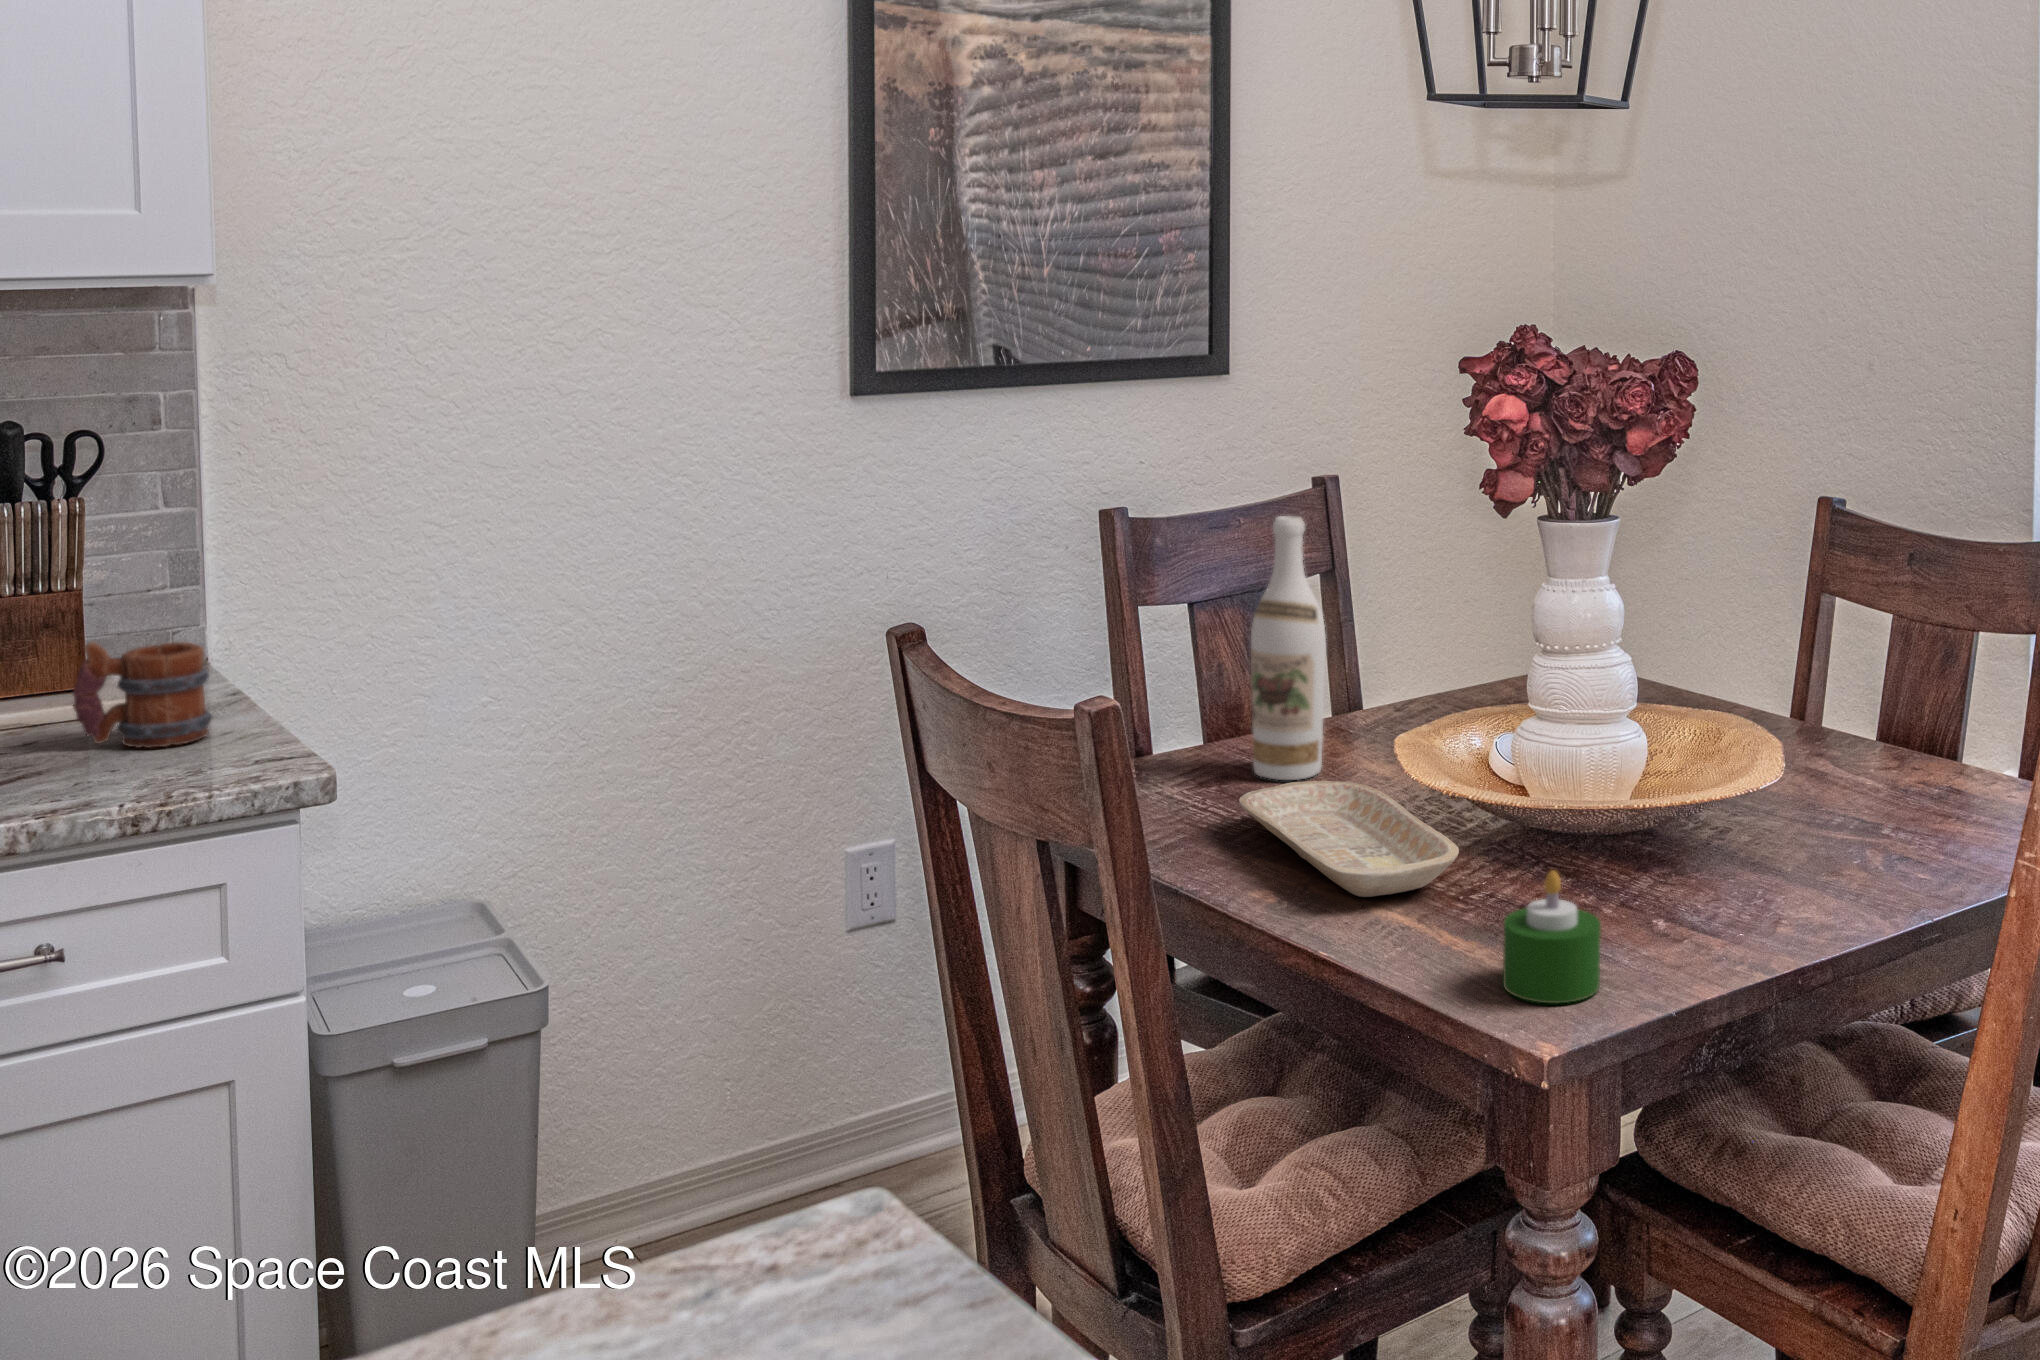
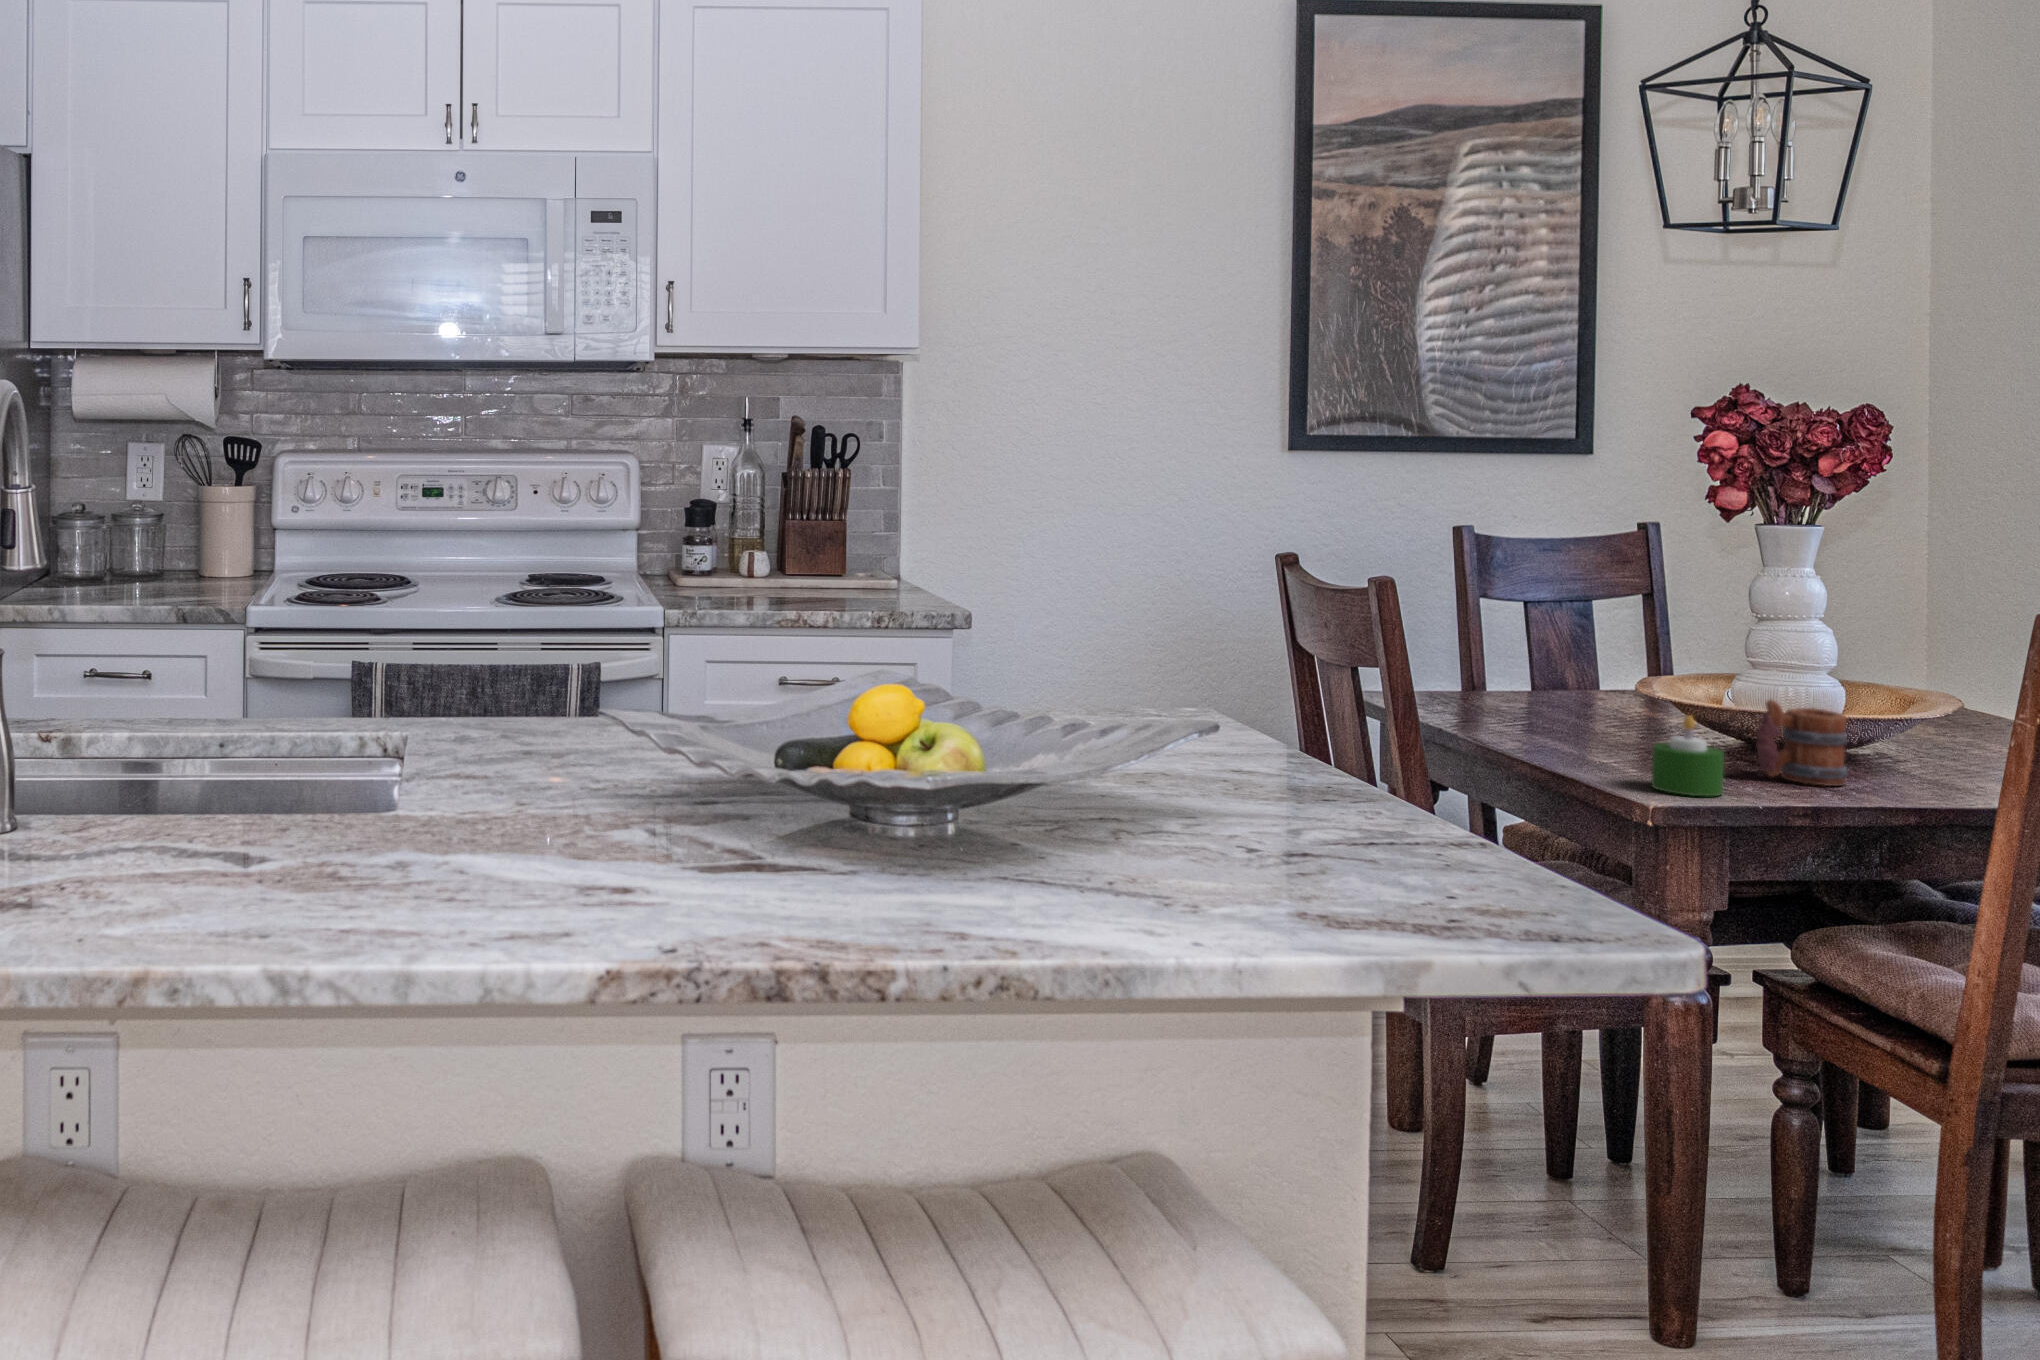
wine bottle: present [1251,516,1326,780] -> none [1542,524,1601,709]
mug: present [73,642,212,748] -> present [1757,700,1848,786]
tray: present [1239,781,1459,897] -> none [1514,697,1657,752]

